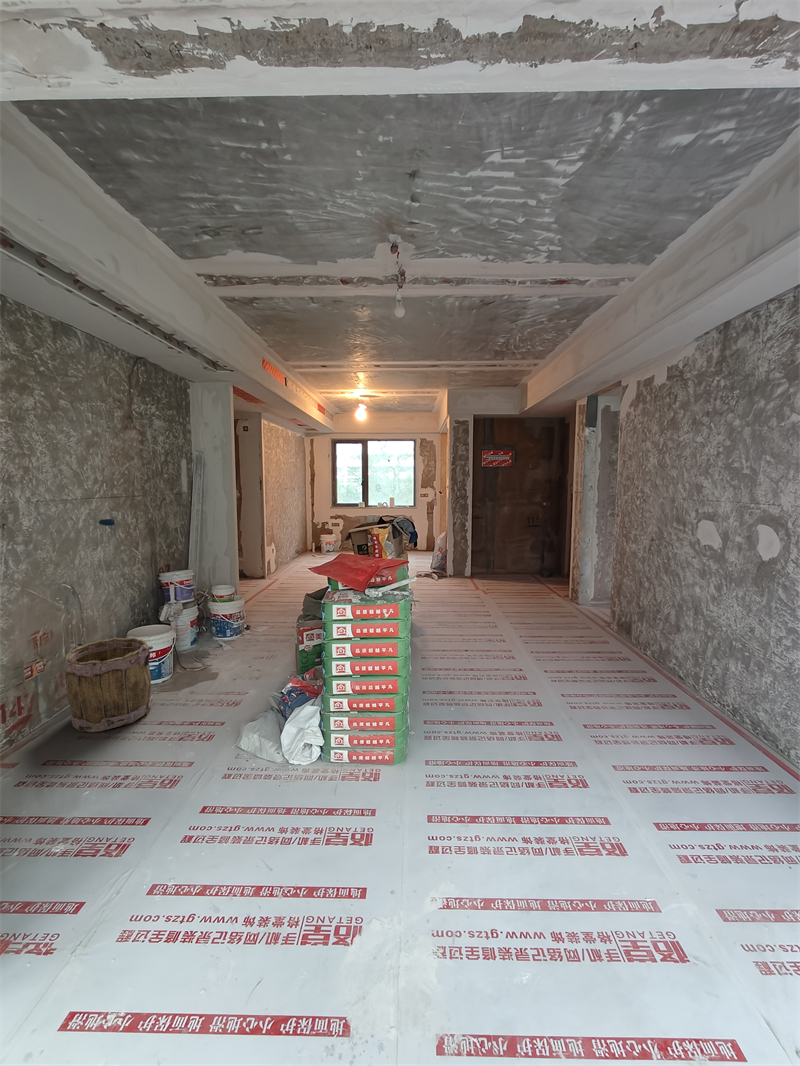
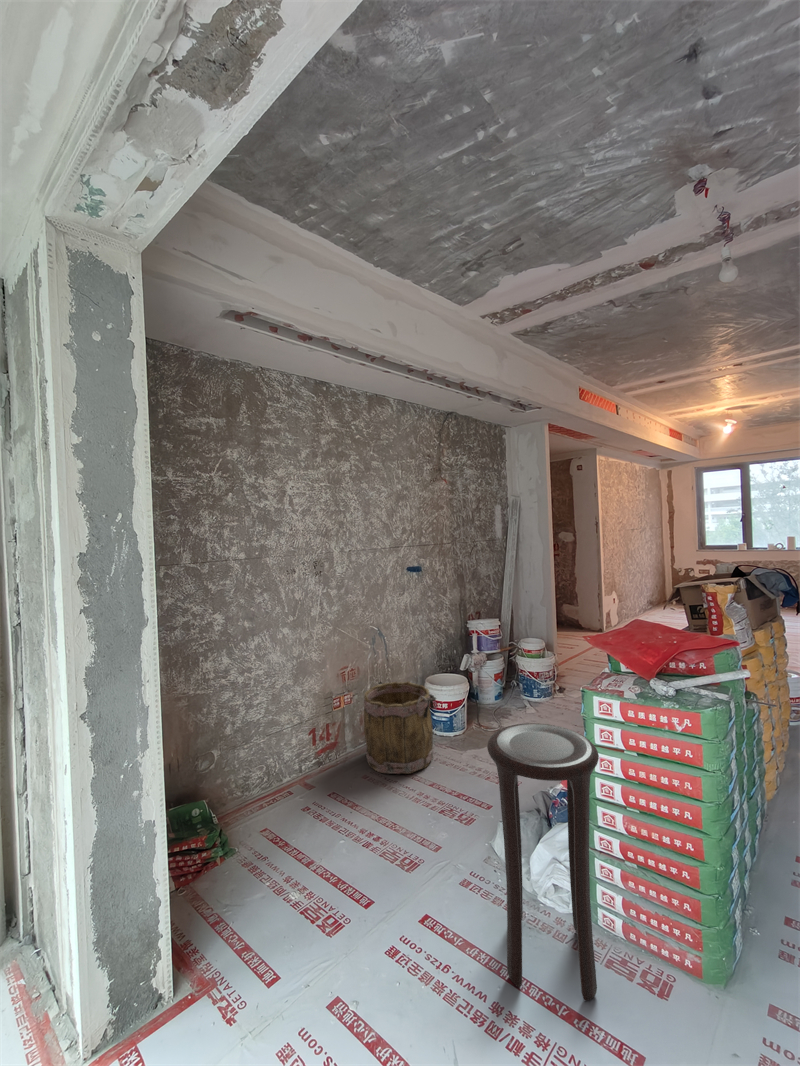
stool: none [262,629,341,811] -> present [487,723,599,1001]

